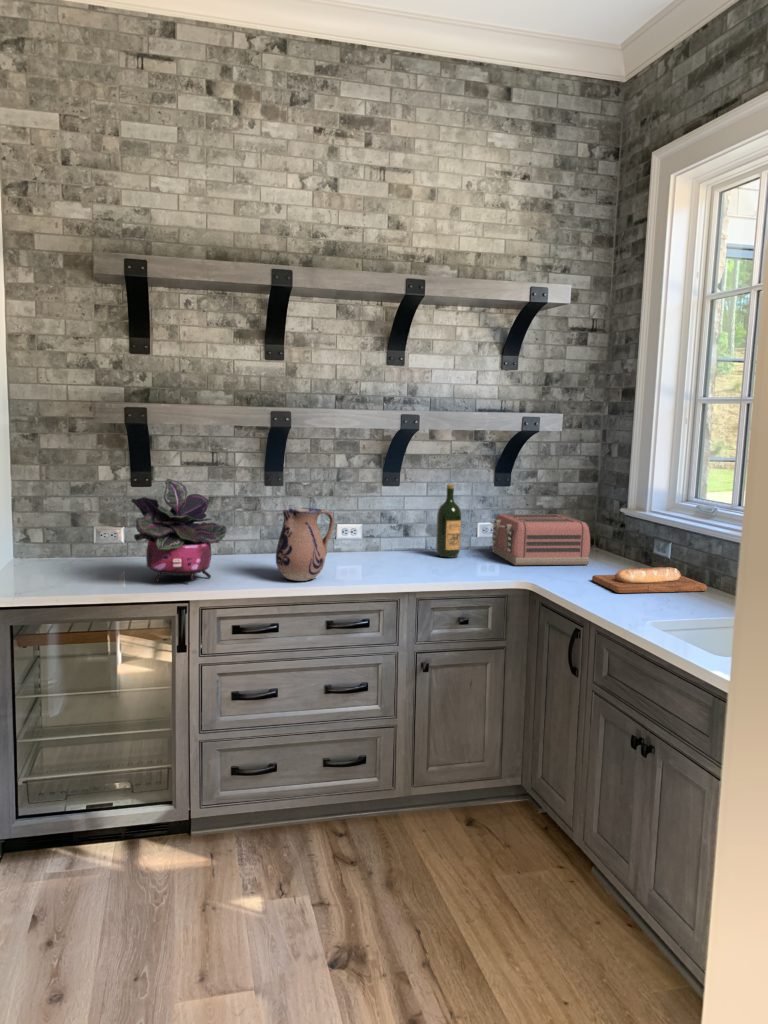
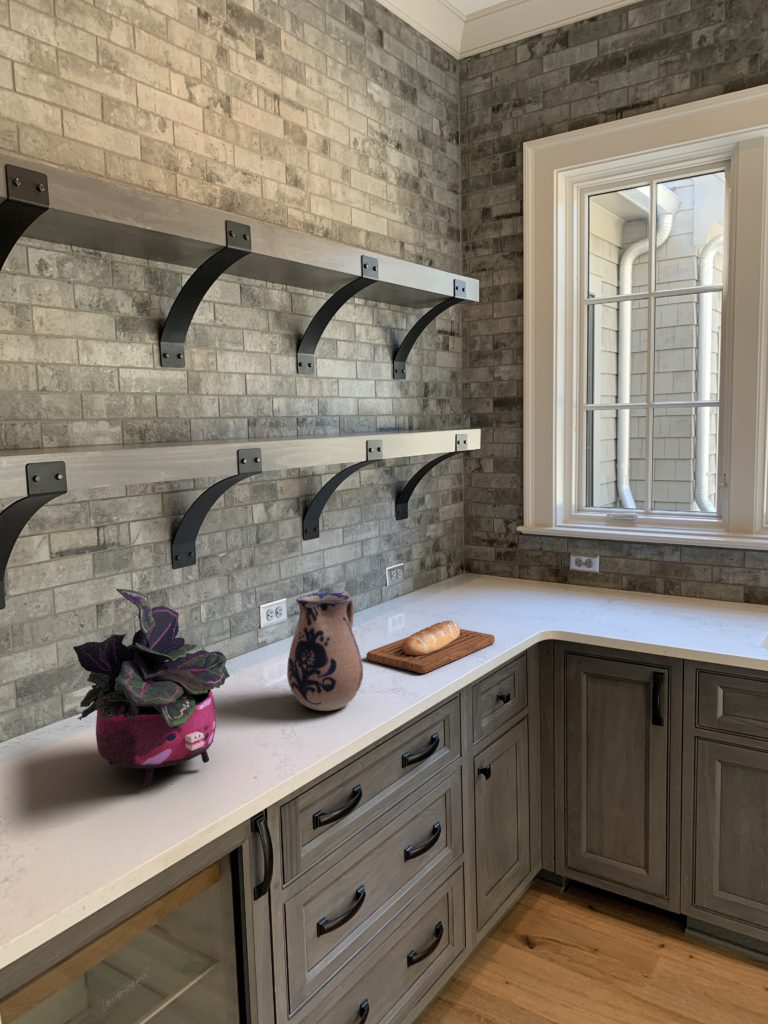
wine bottle: present [436,485,461,558] -> none [373,527,405,622]
toaster: present [490,514,590,565] -> none [412,544,532,614]
bread loaf: present [592,567,707,593] -> present [367,621,495,673]

